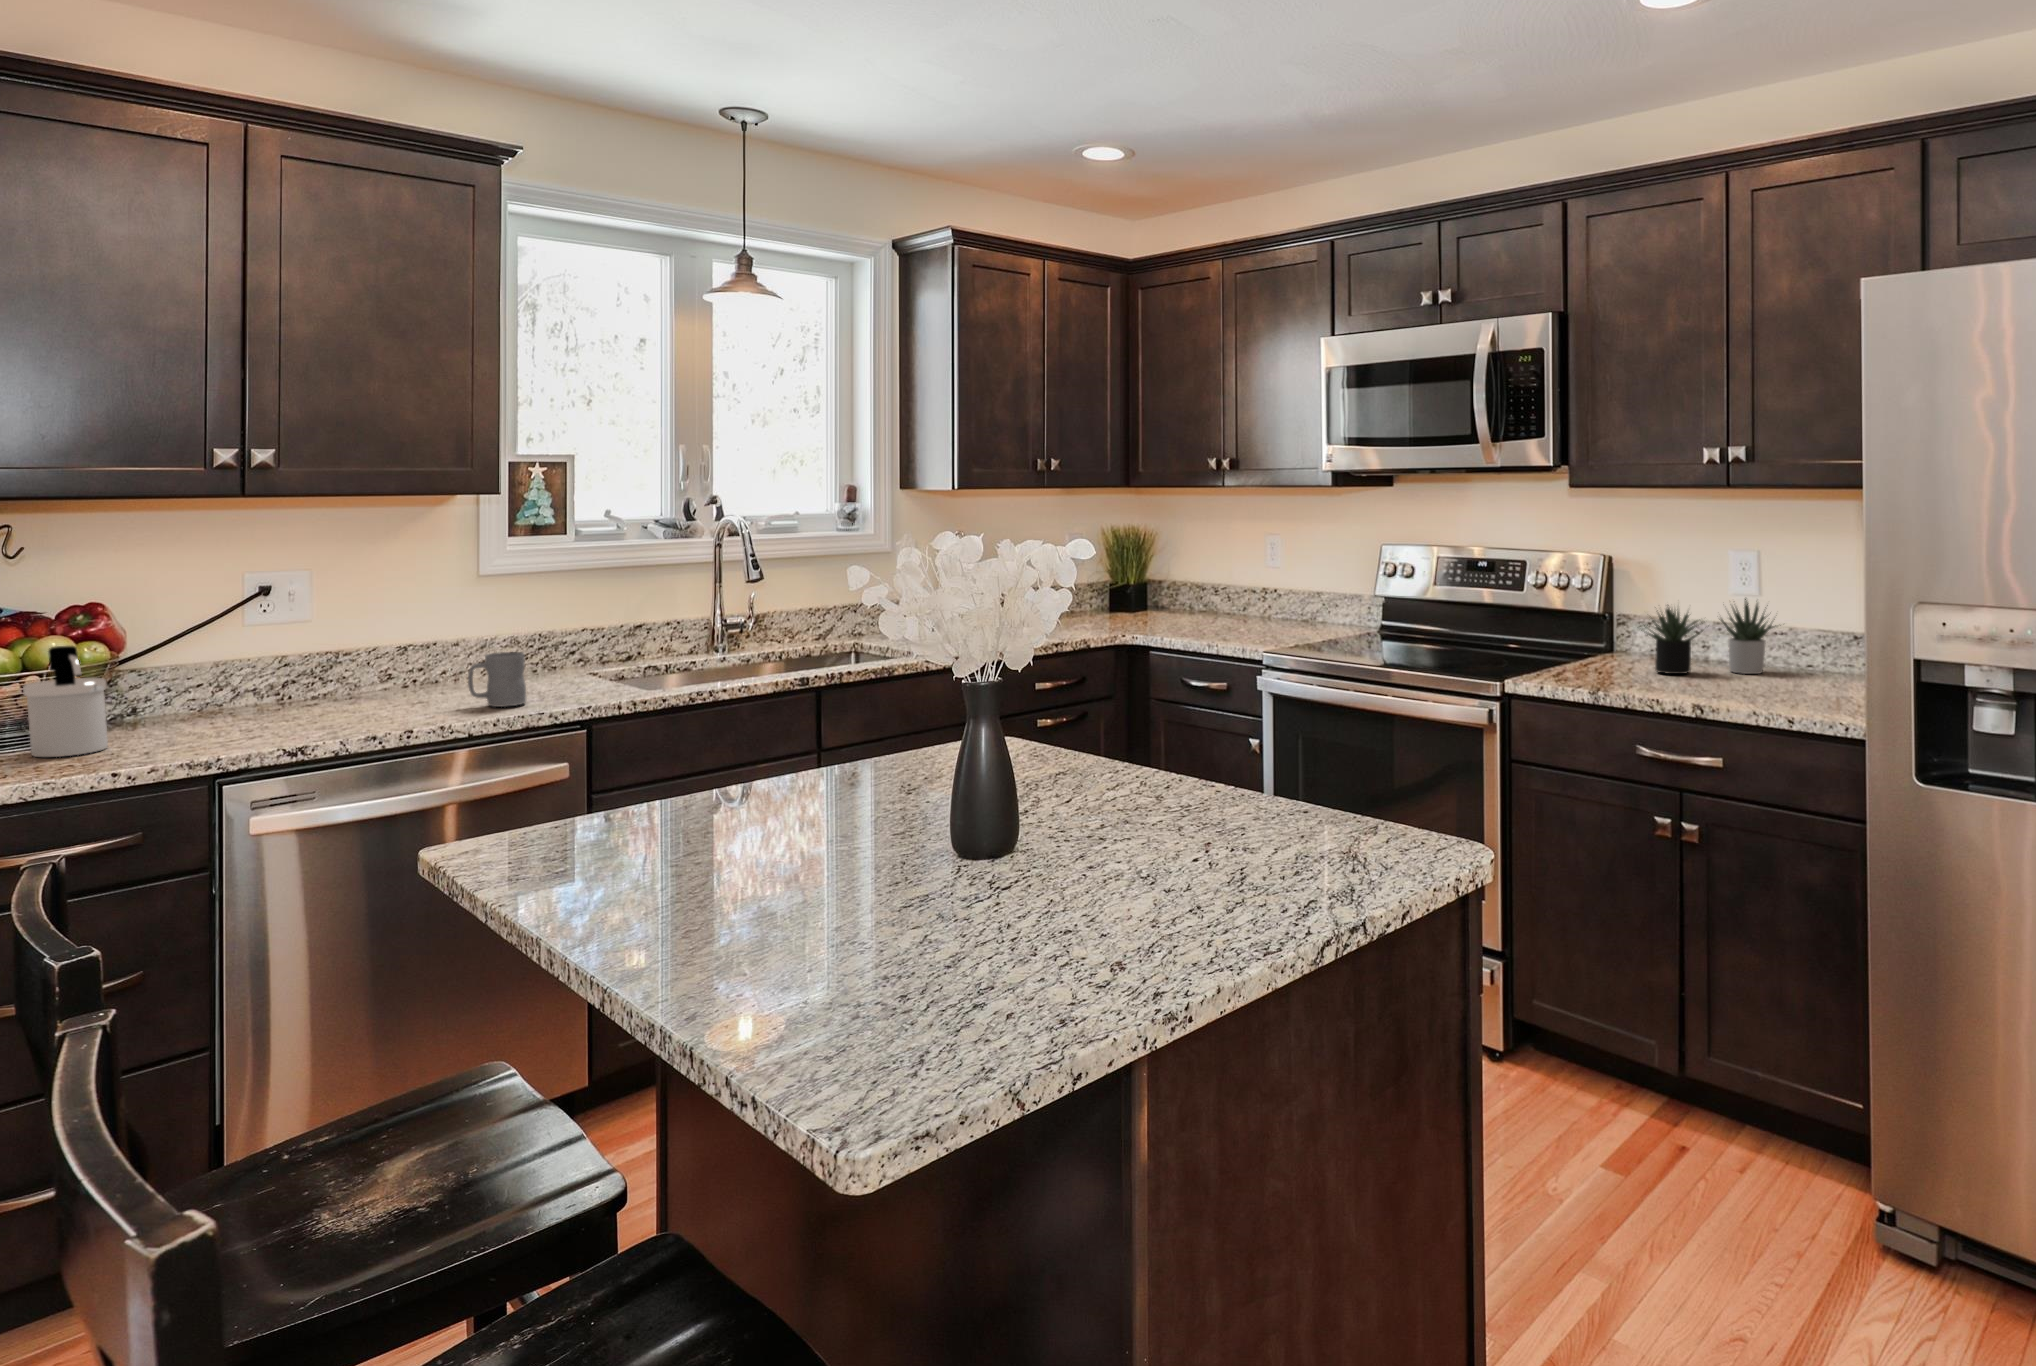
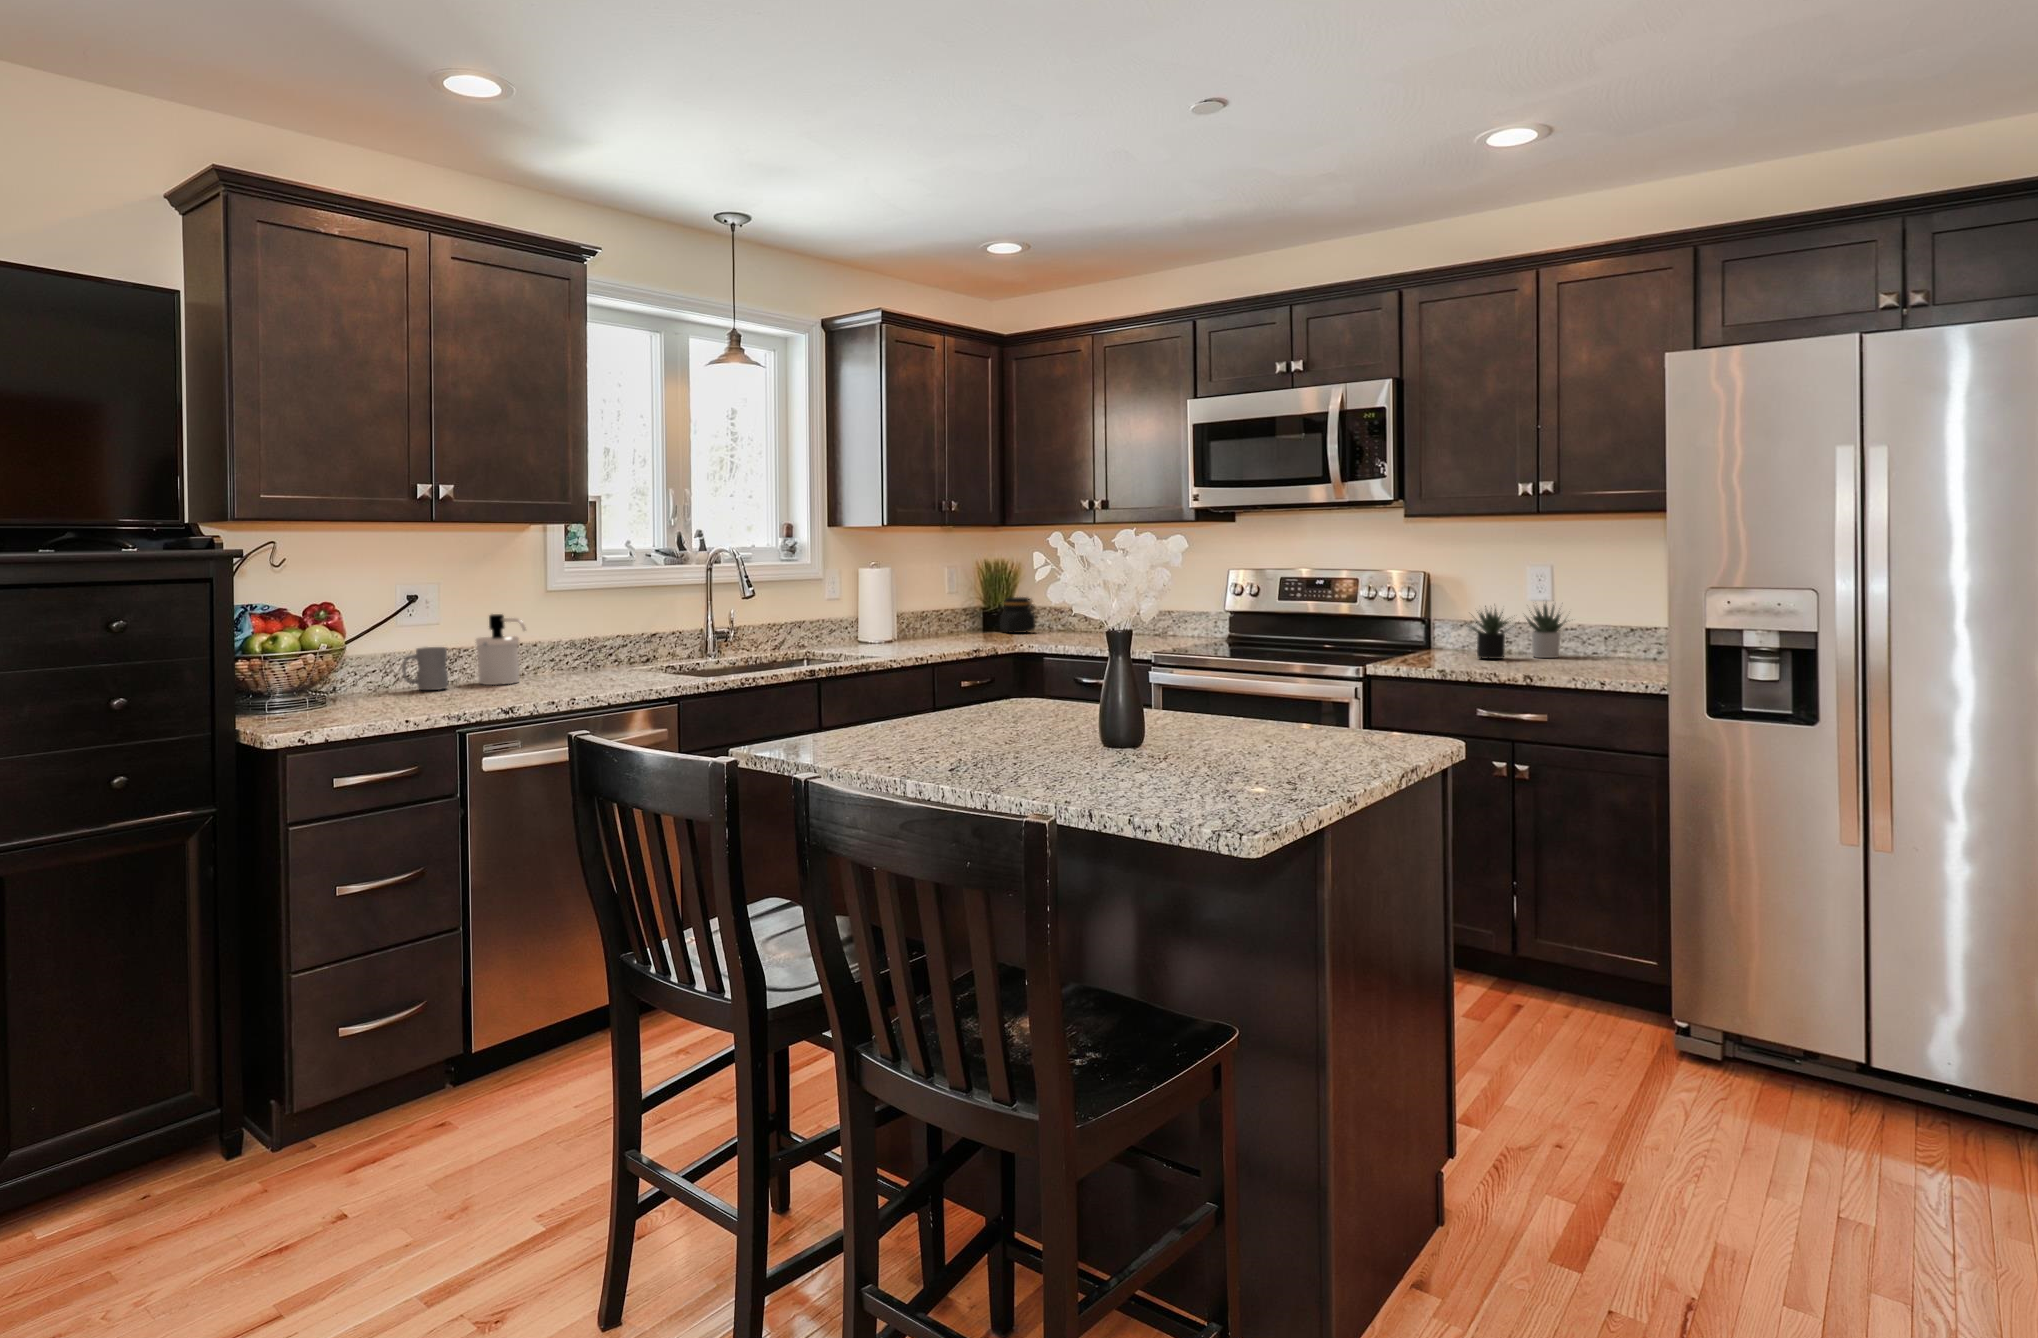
jar: none [1116,574,1162,616] -> present [1000,597,1035,633]
soap dispenser: present [23,646,108,757] -> present [476,614,526,685]
mug: present [468,652,526,707] -> present [402,647,448,690]

